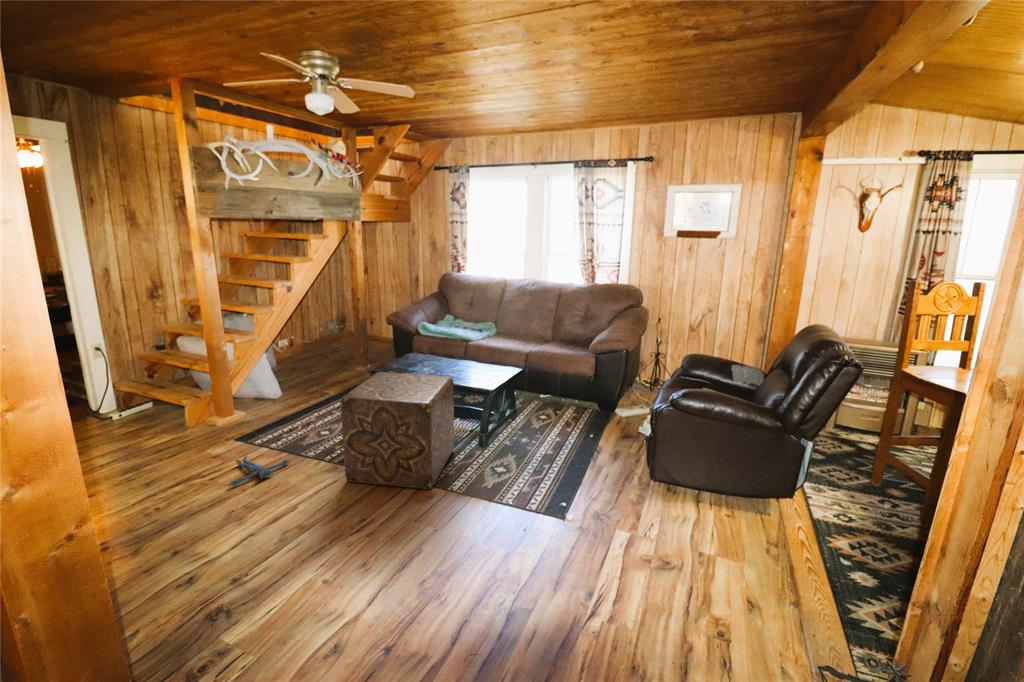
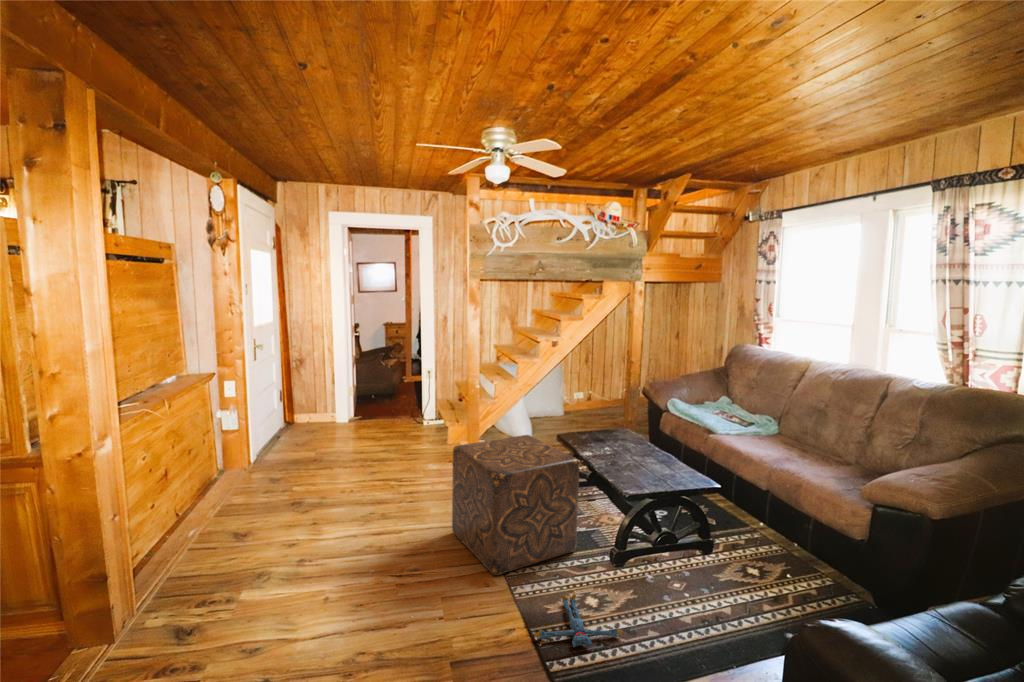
plush toy: present [229,456,290,486] -> present [535,594,622,647]

